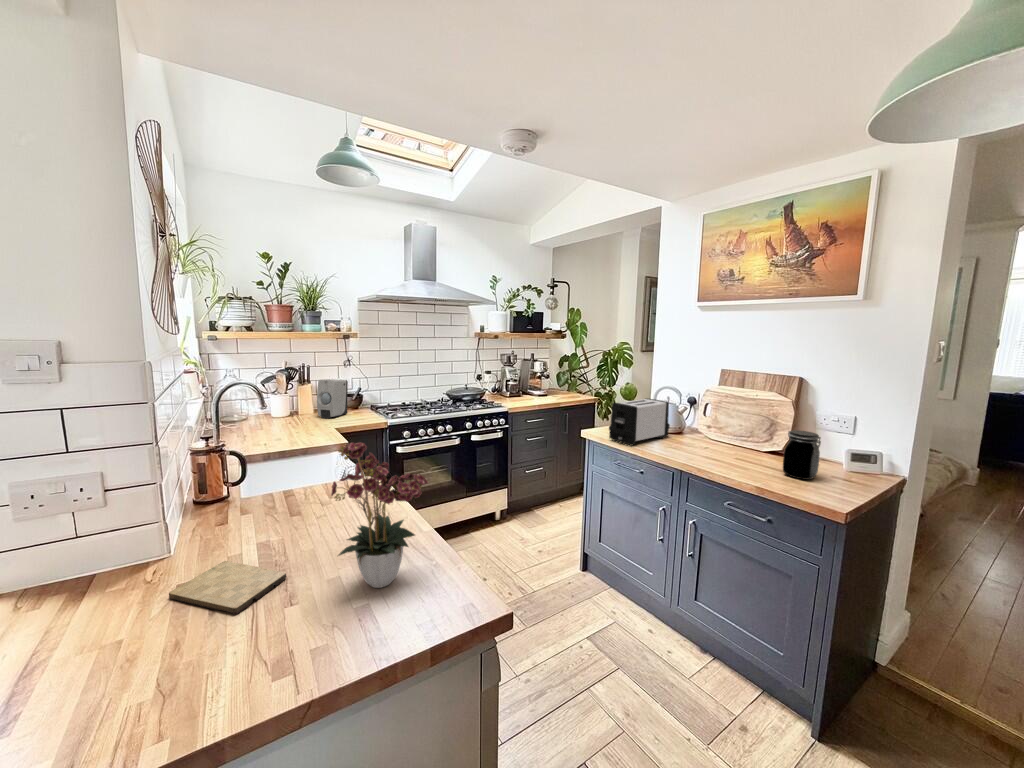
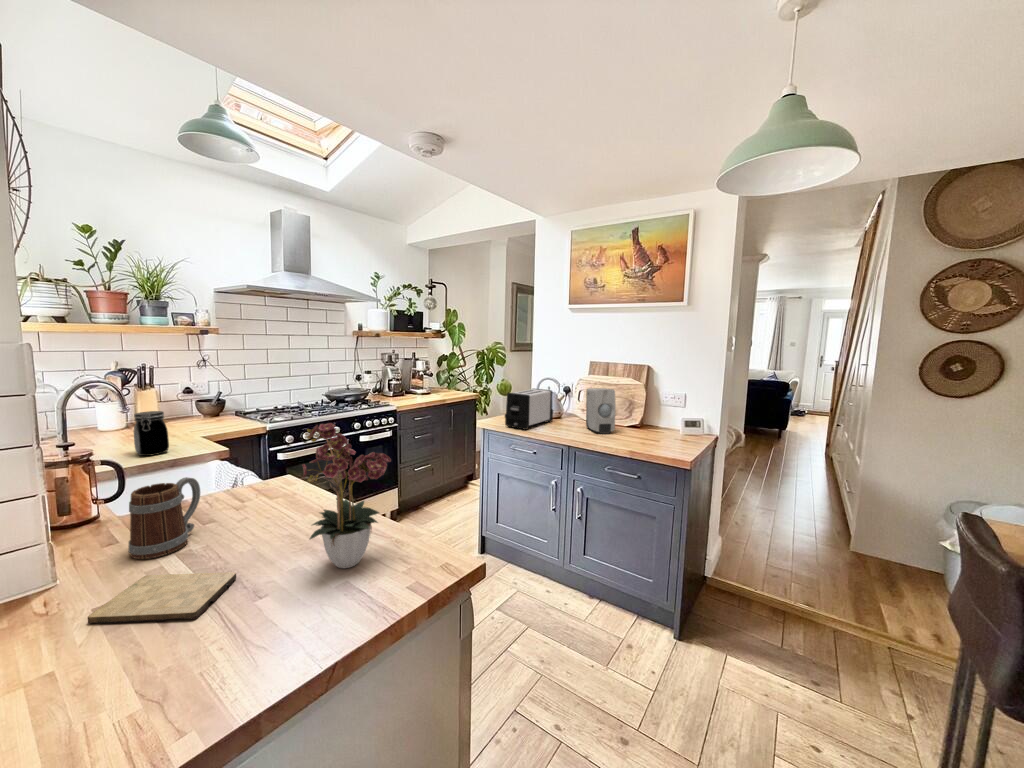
soap dispenser: present [317,379,348,419] -> present [586,388,616,434]
jar: present [783,430,821,480] -> present [134,411,169,456]
mug: none [227,474,287,543] -> present [128,477,200,559]

